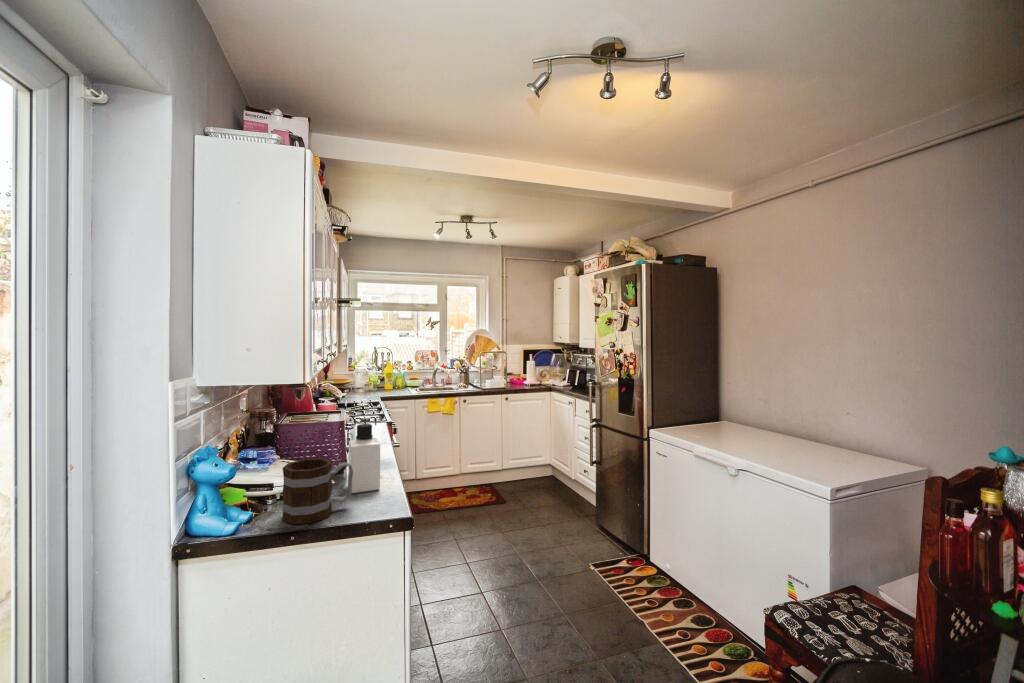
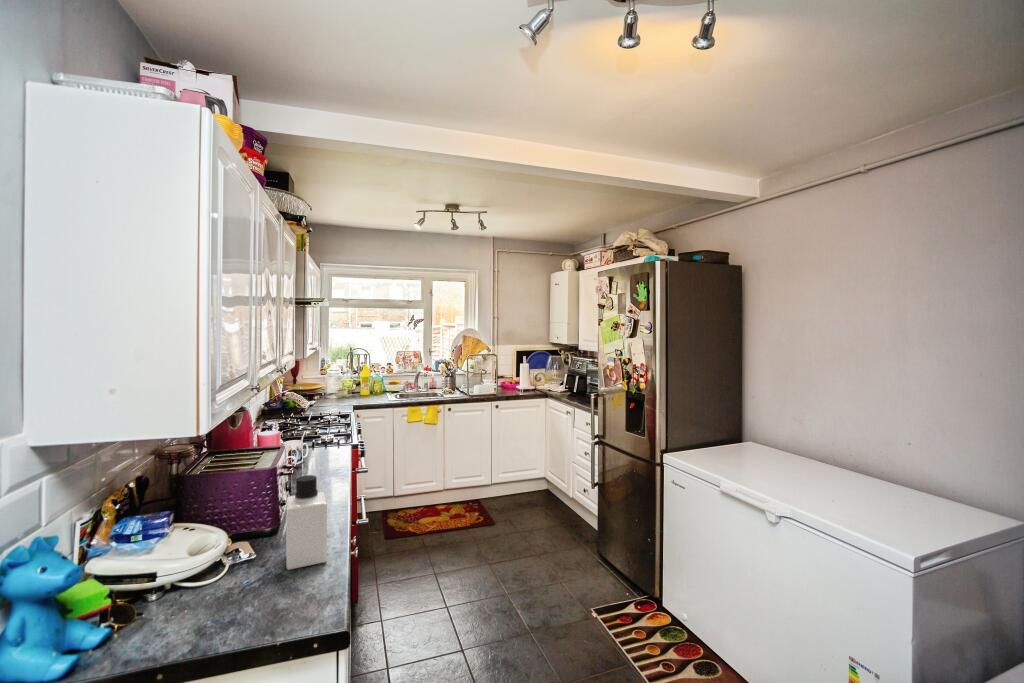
mug: present [282,458,353,524] -> none [180,532,285,634]

